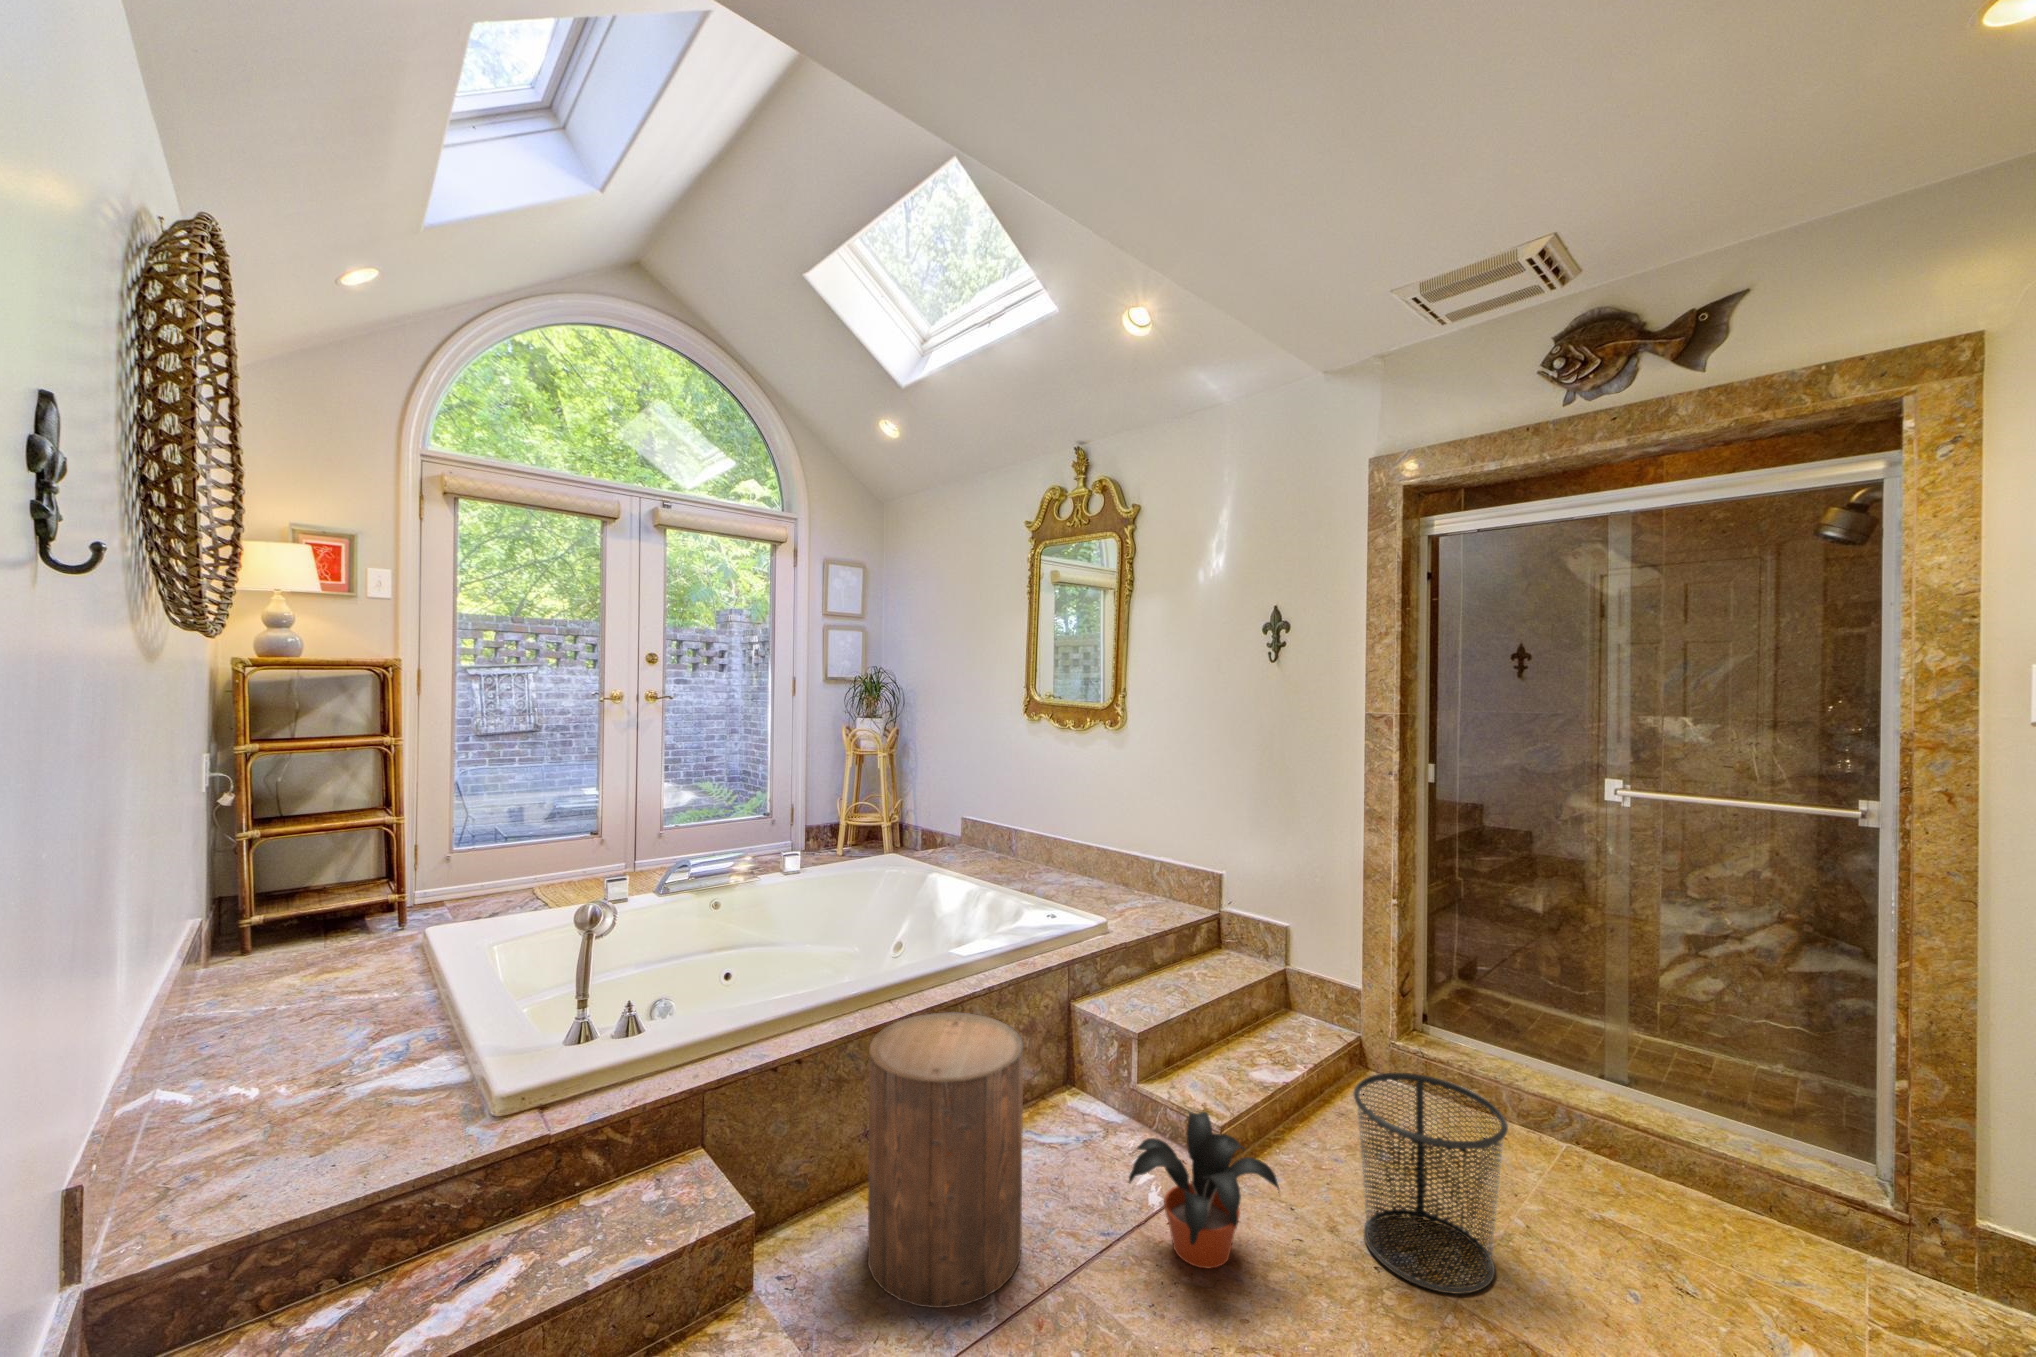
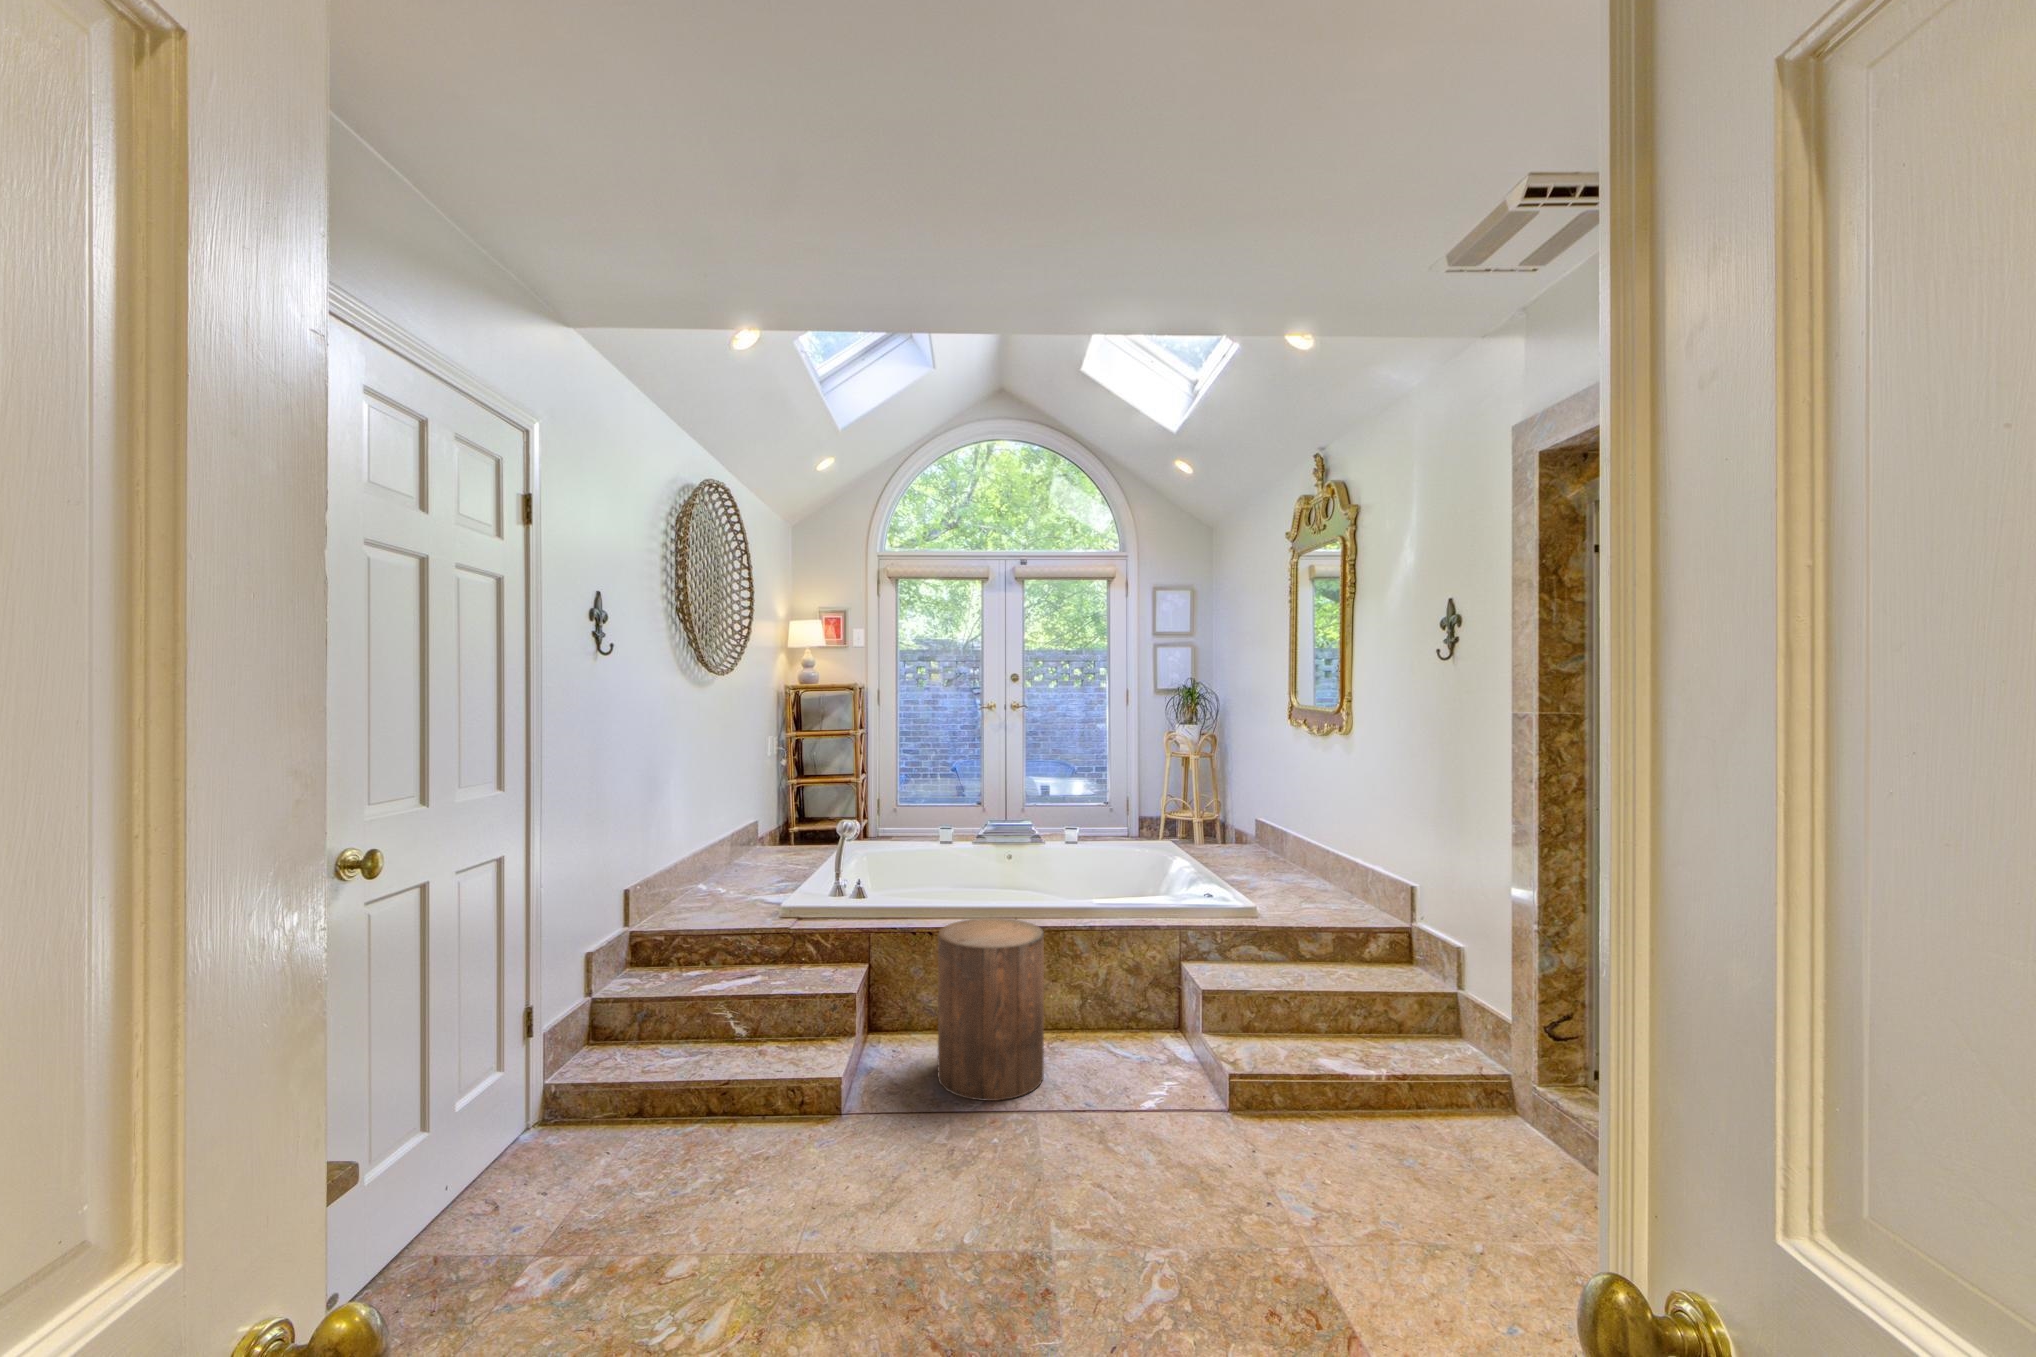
waste bin: present [1353,1073,1508,1294] -> none [1266,1043,1404,1243]
potted plant: present [1129,1112,1279,1268] -> none [1088,1033,1205,1147]

